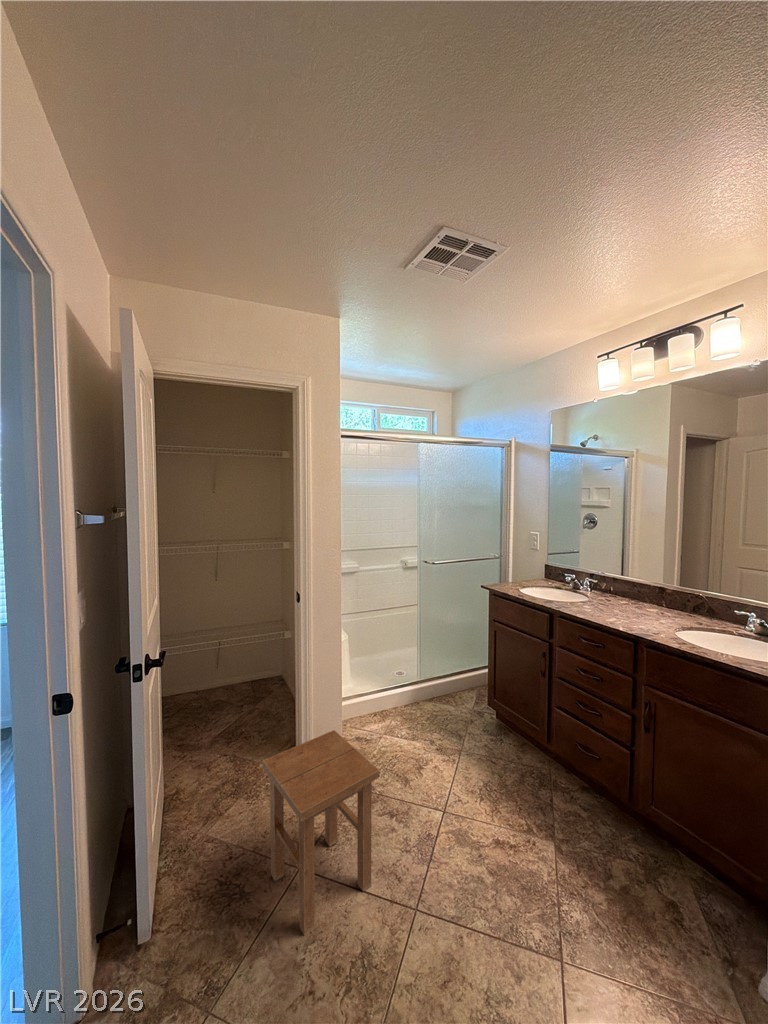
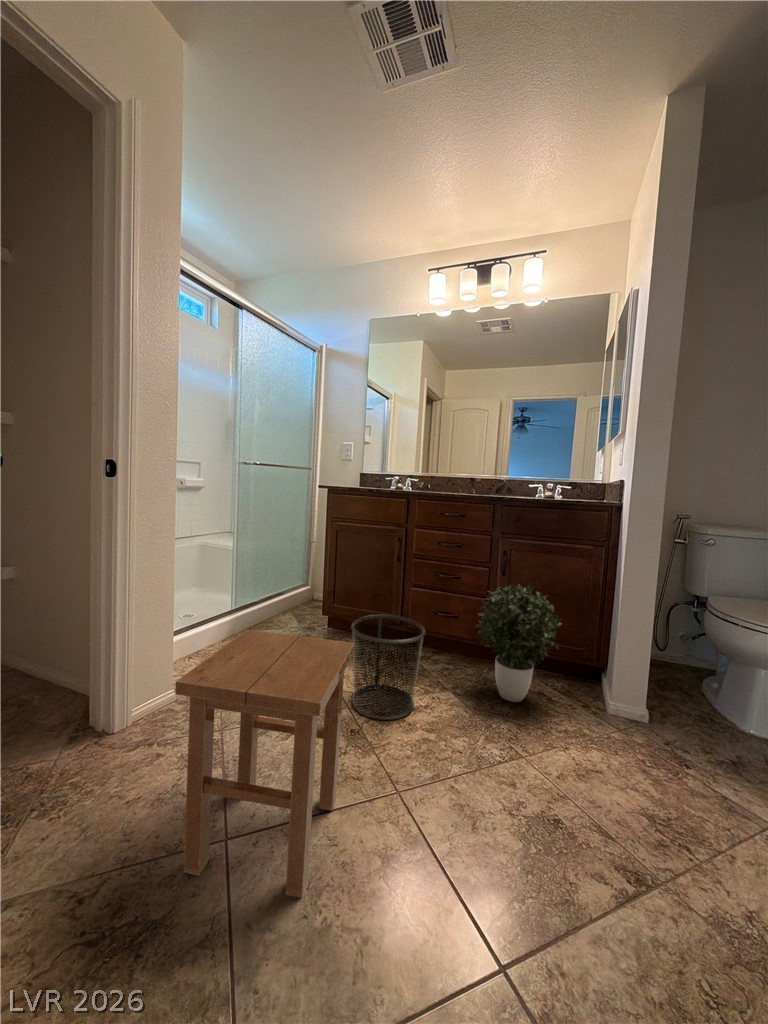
waste bin: none [443,732,513,845] -> present [351,615,426,720]
potted plant: none [578,748,691,900] -> present [477,584,562,702]

